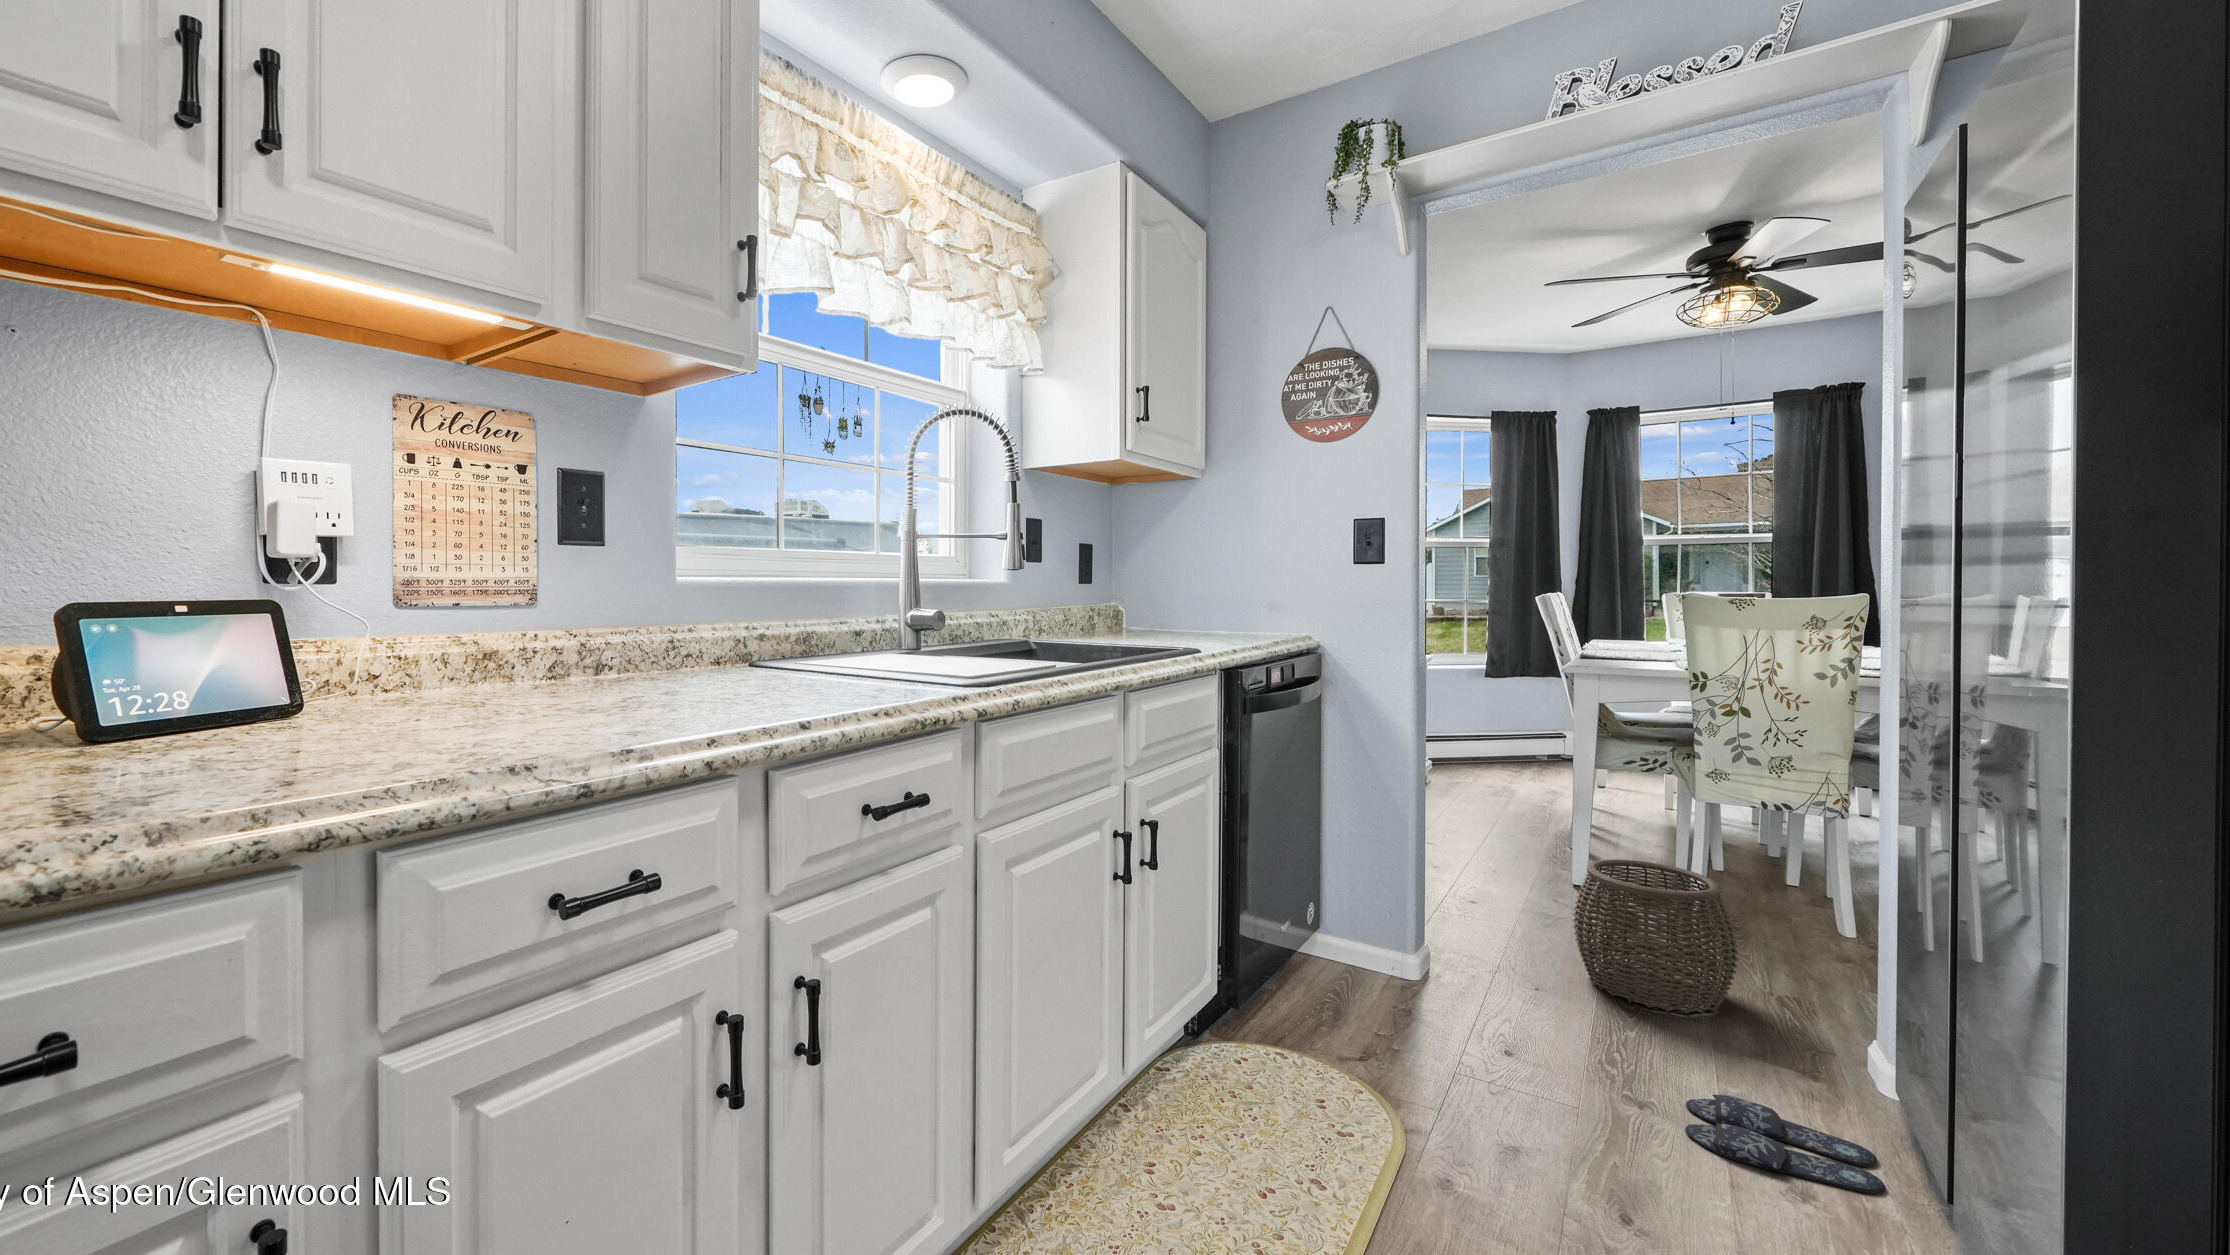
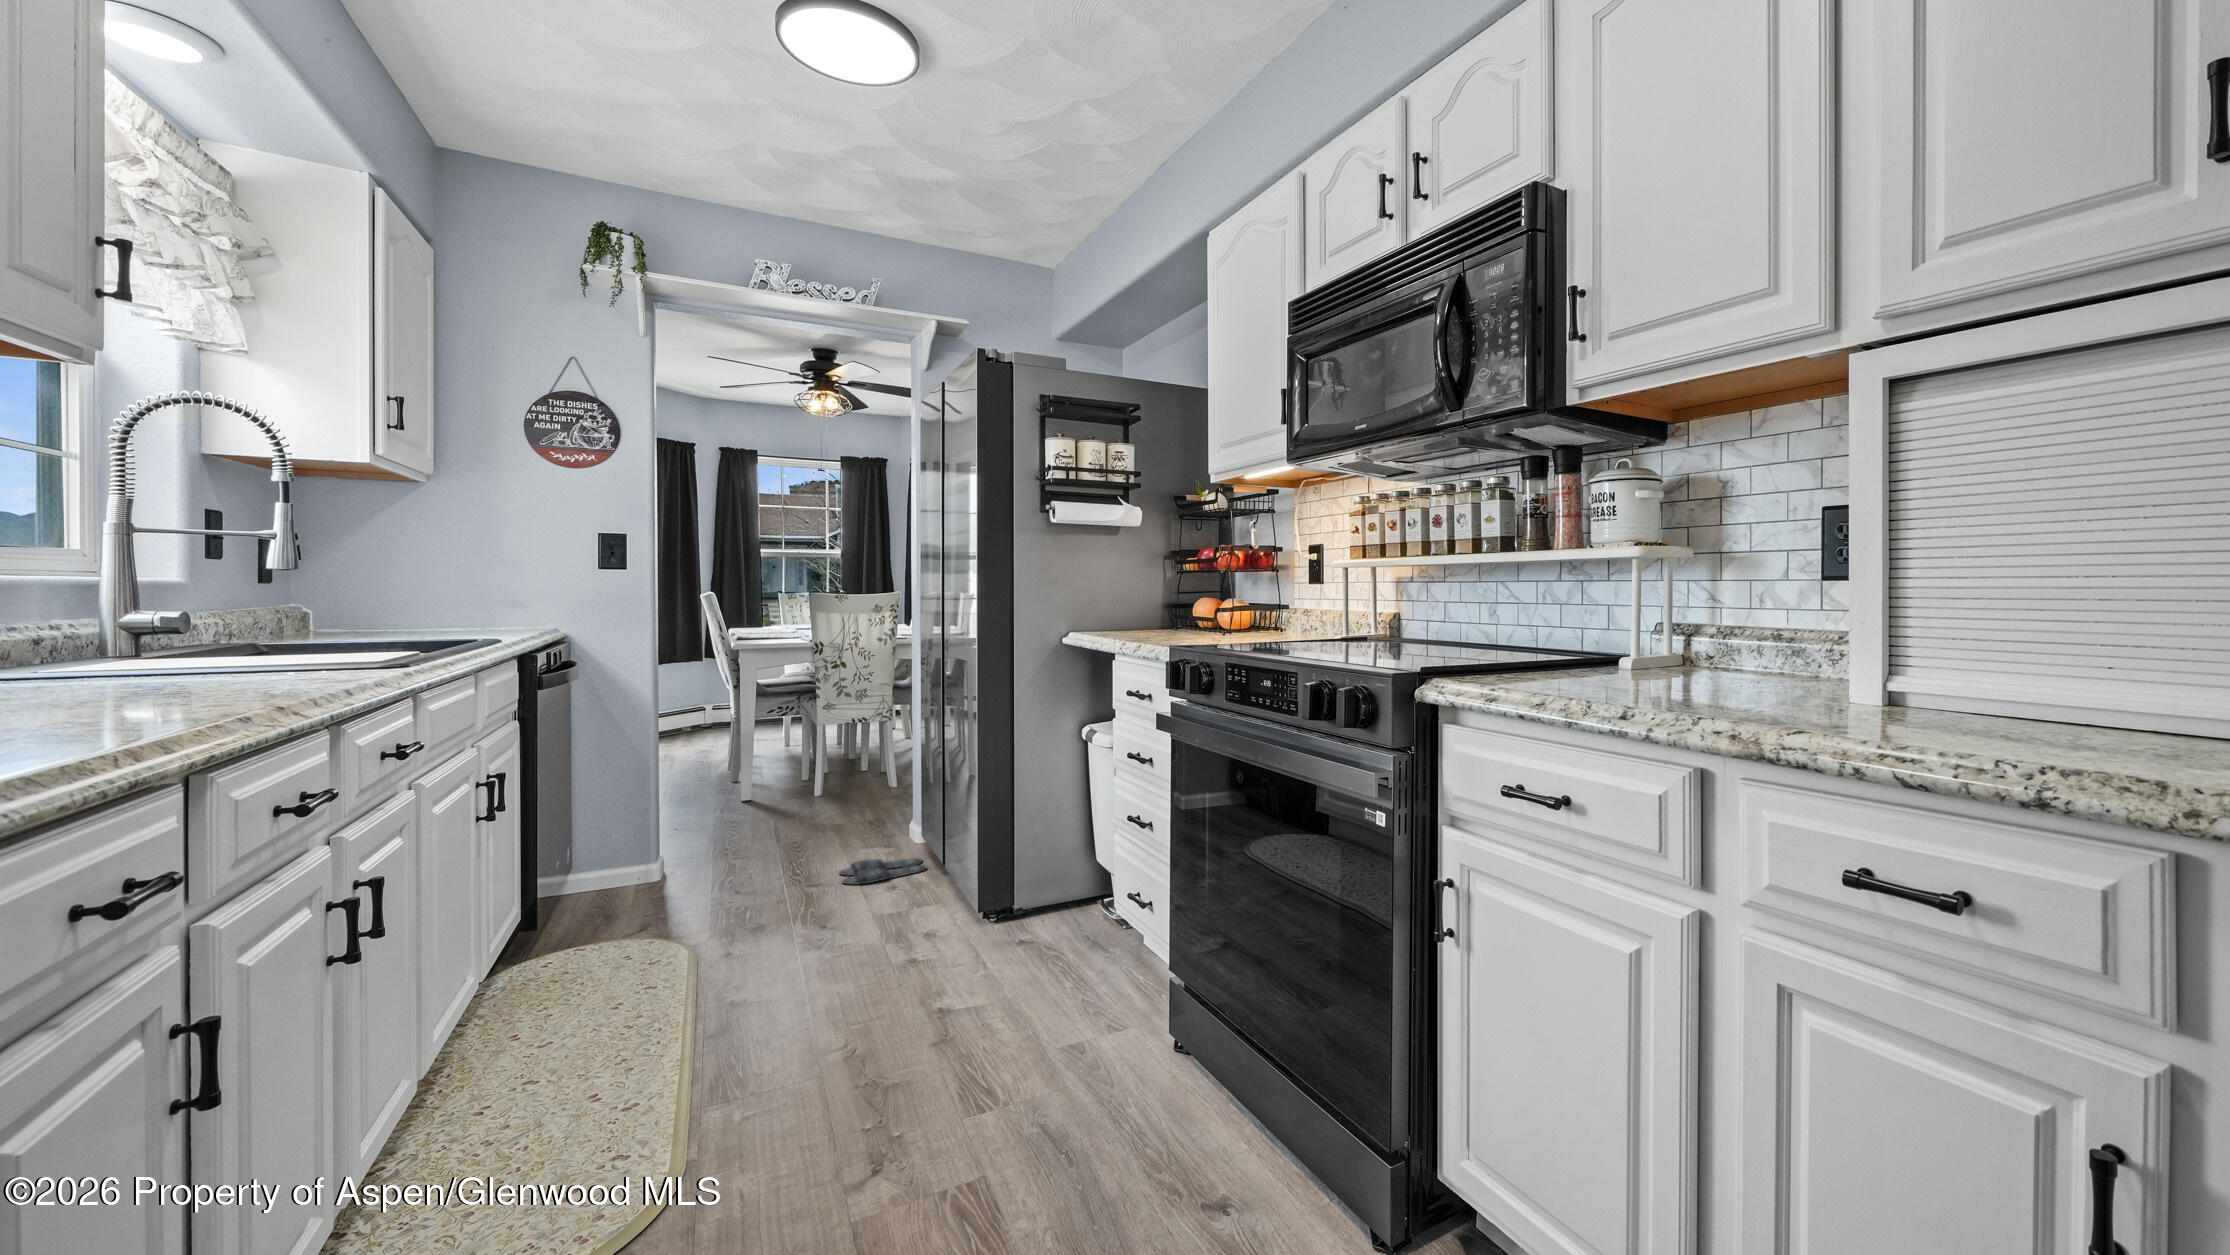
woven basket: present [1573,859,1739,1014] -> none [757,758,852,846]

